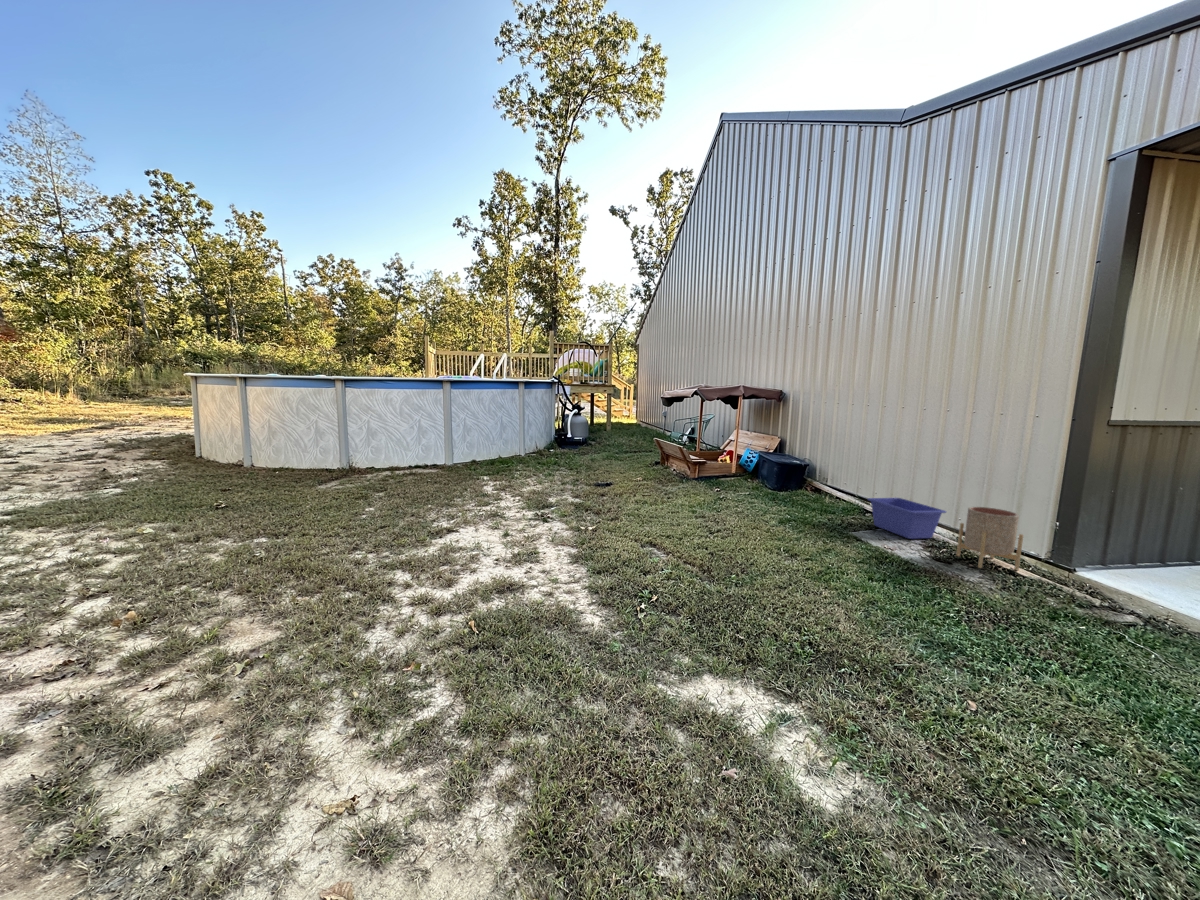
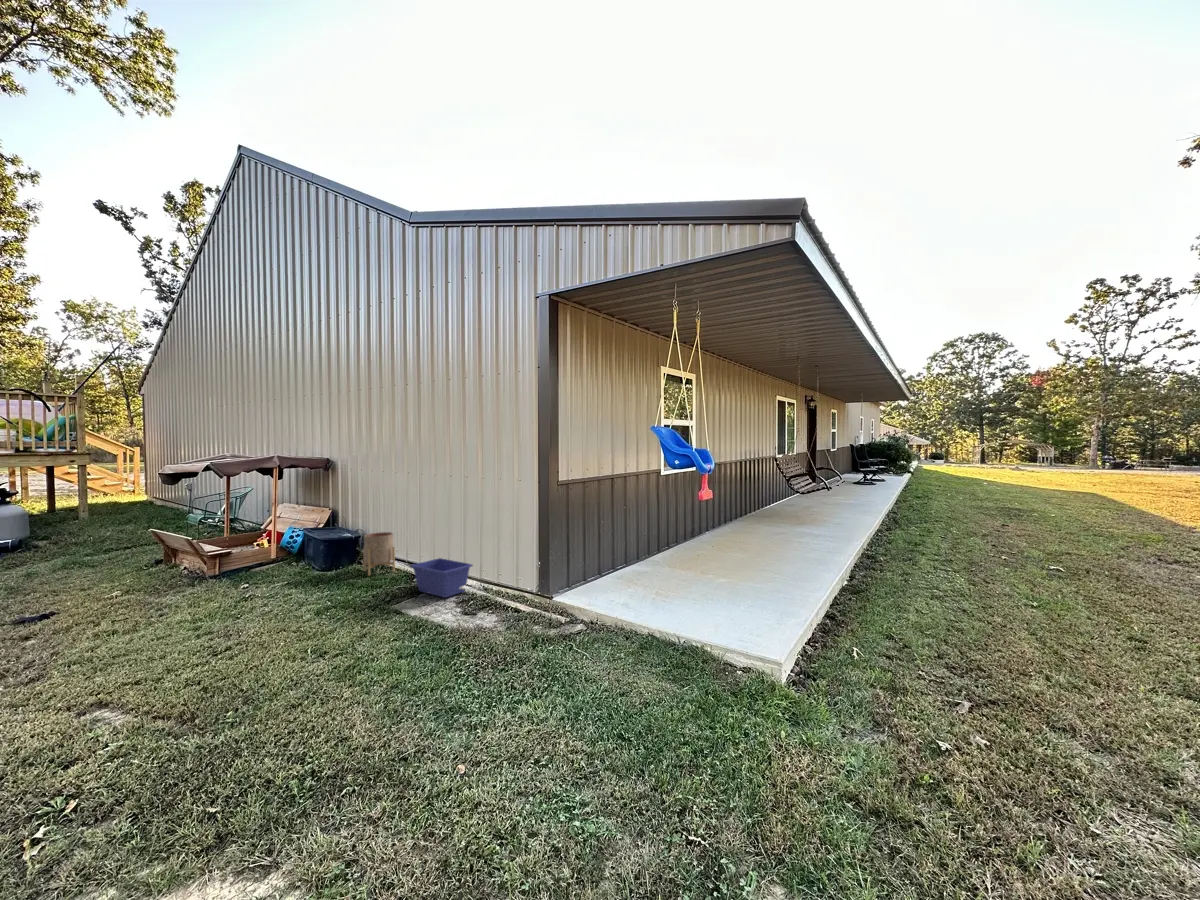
planter: present [956,507,1023,570] -> present [363,532,395,575]

